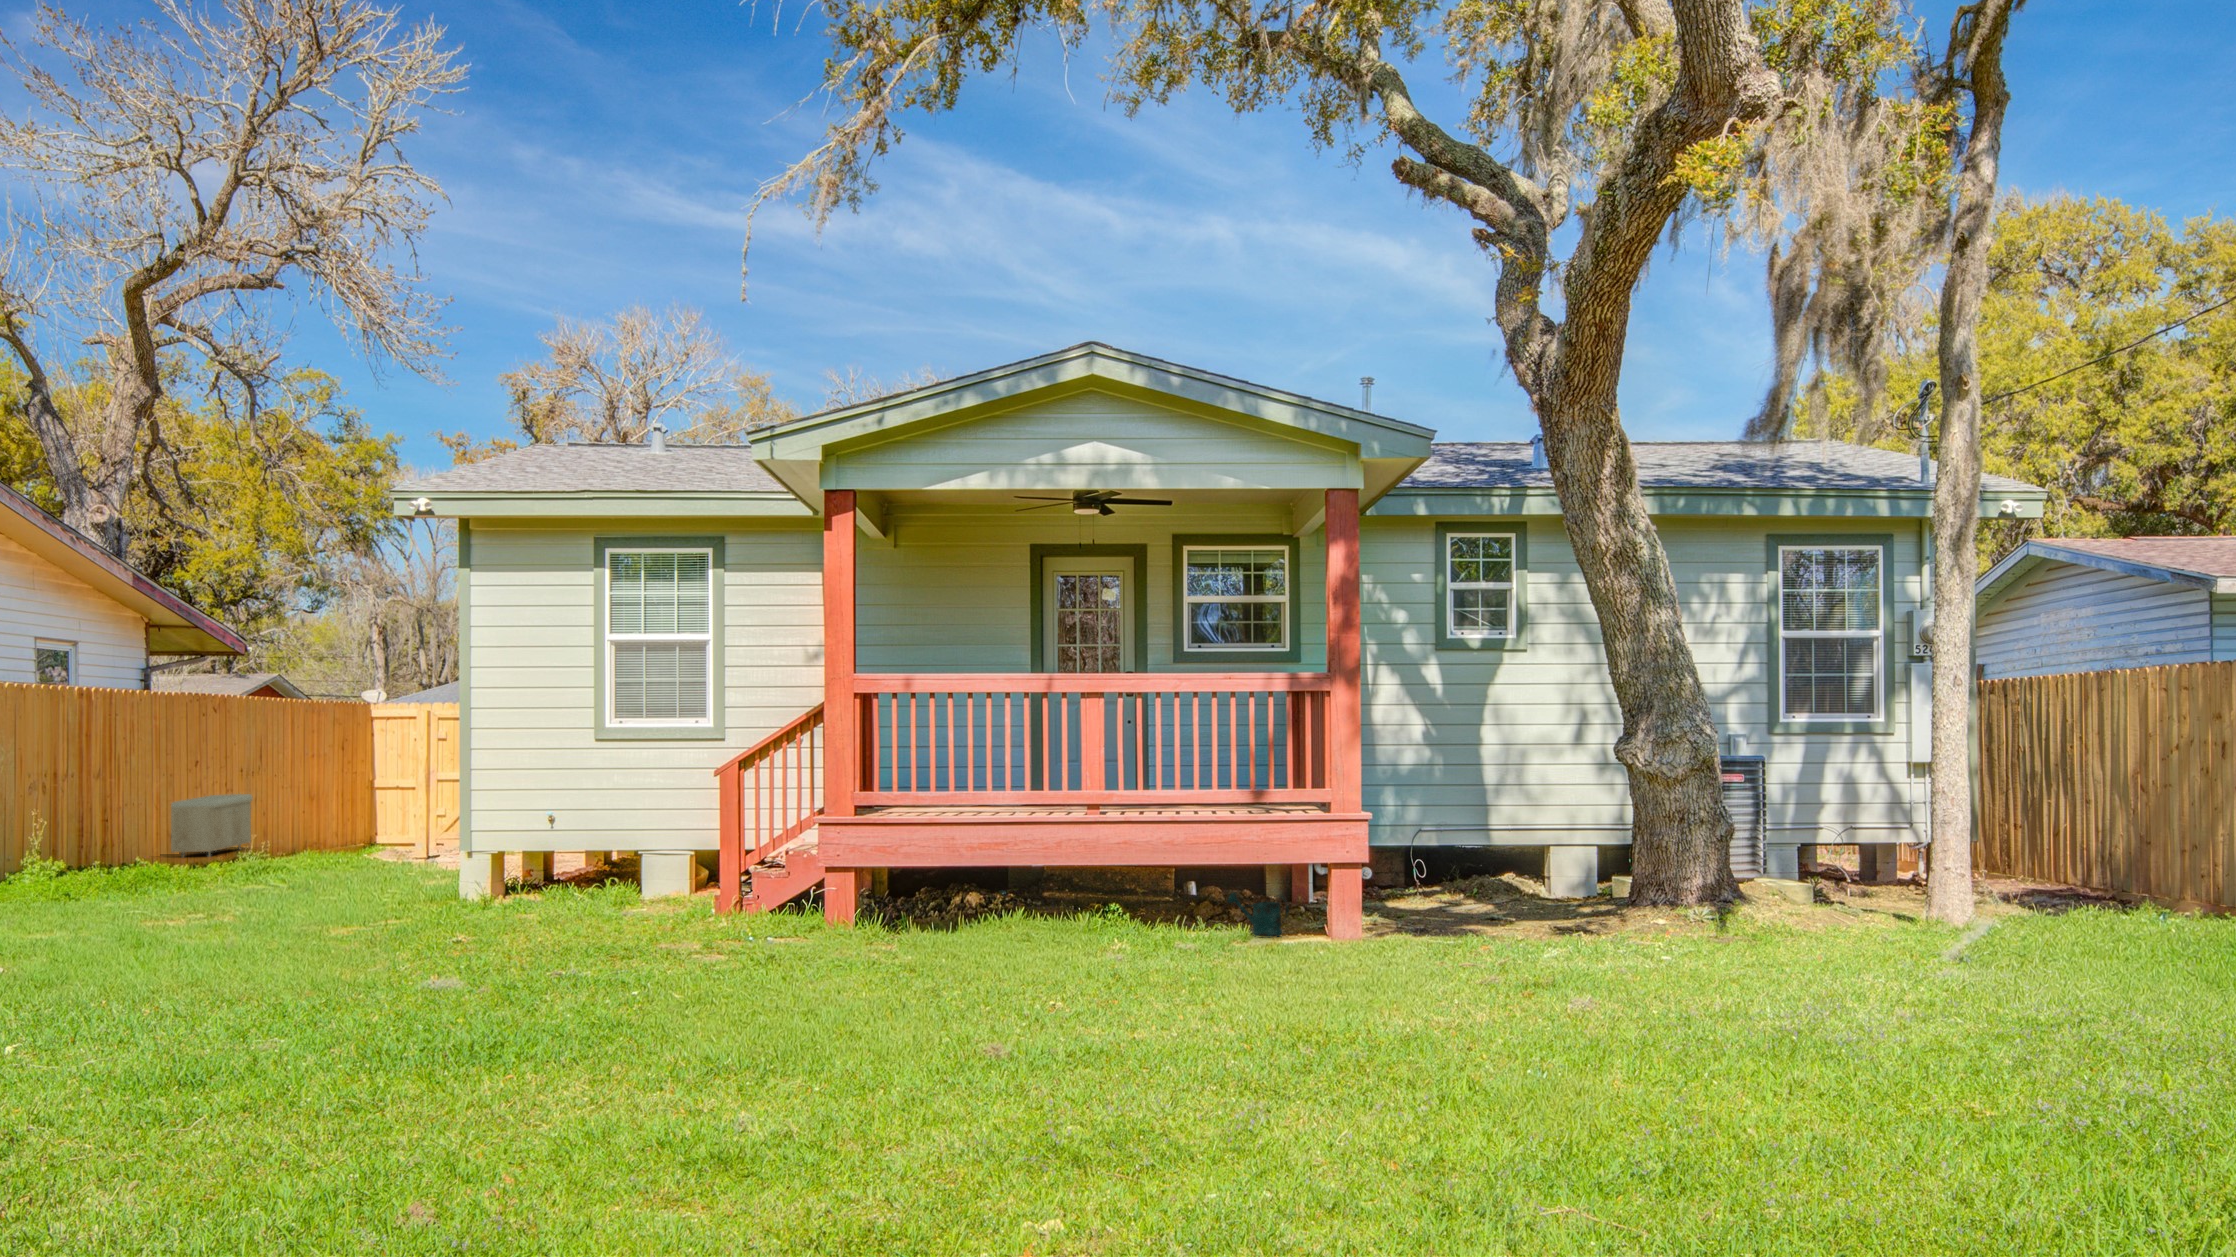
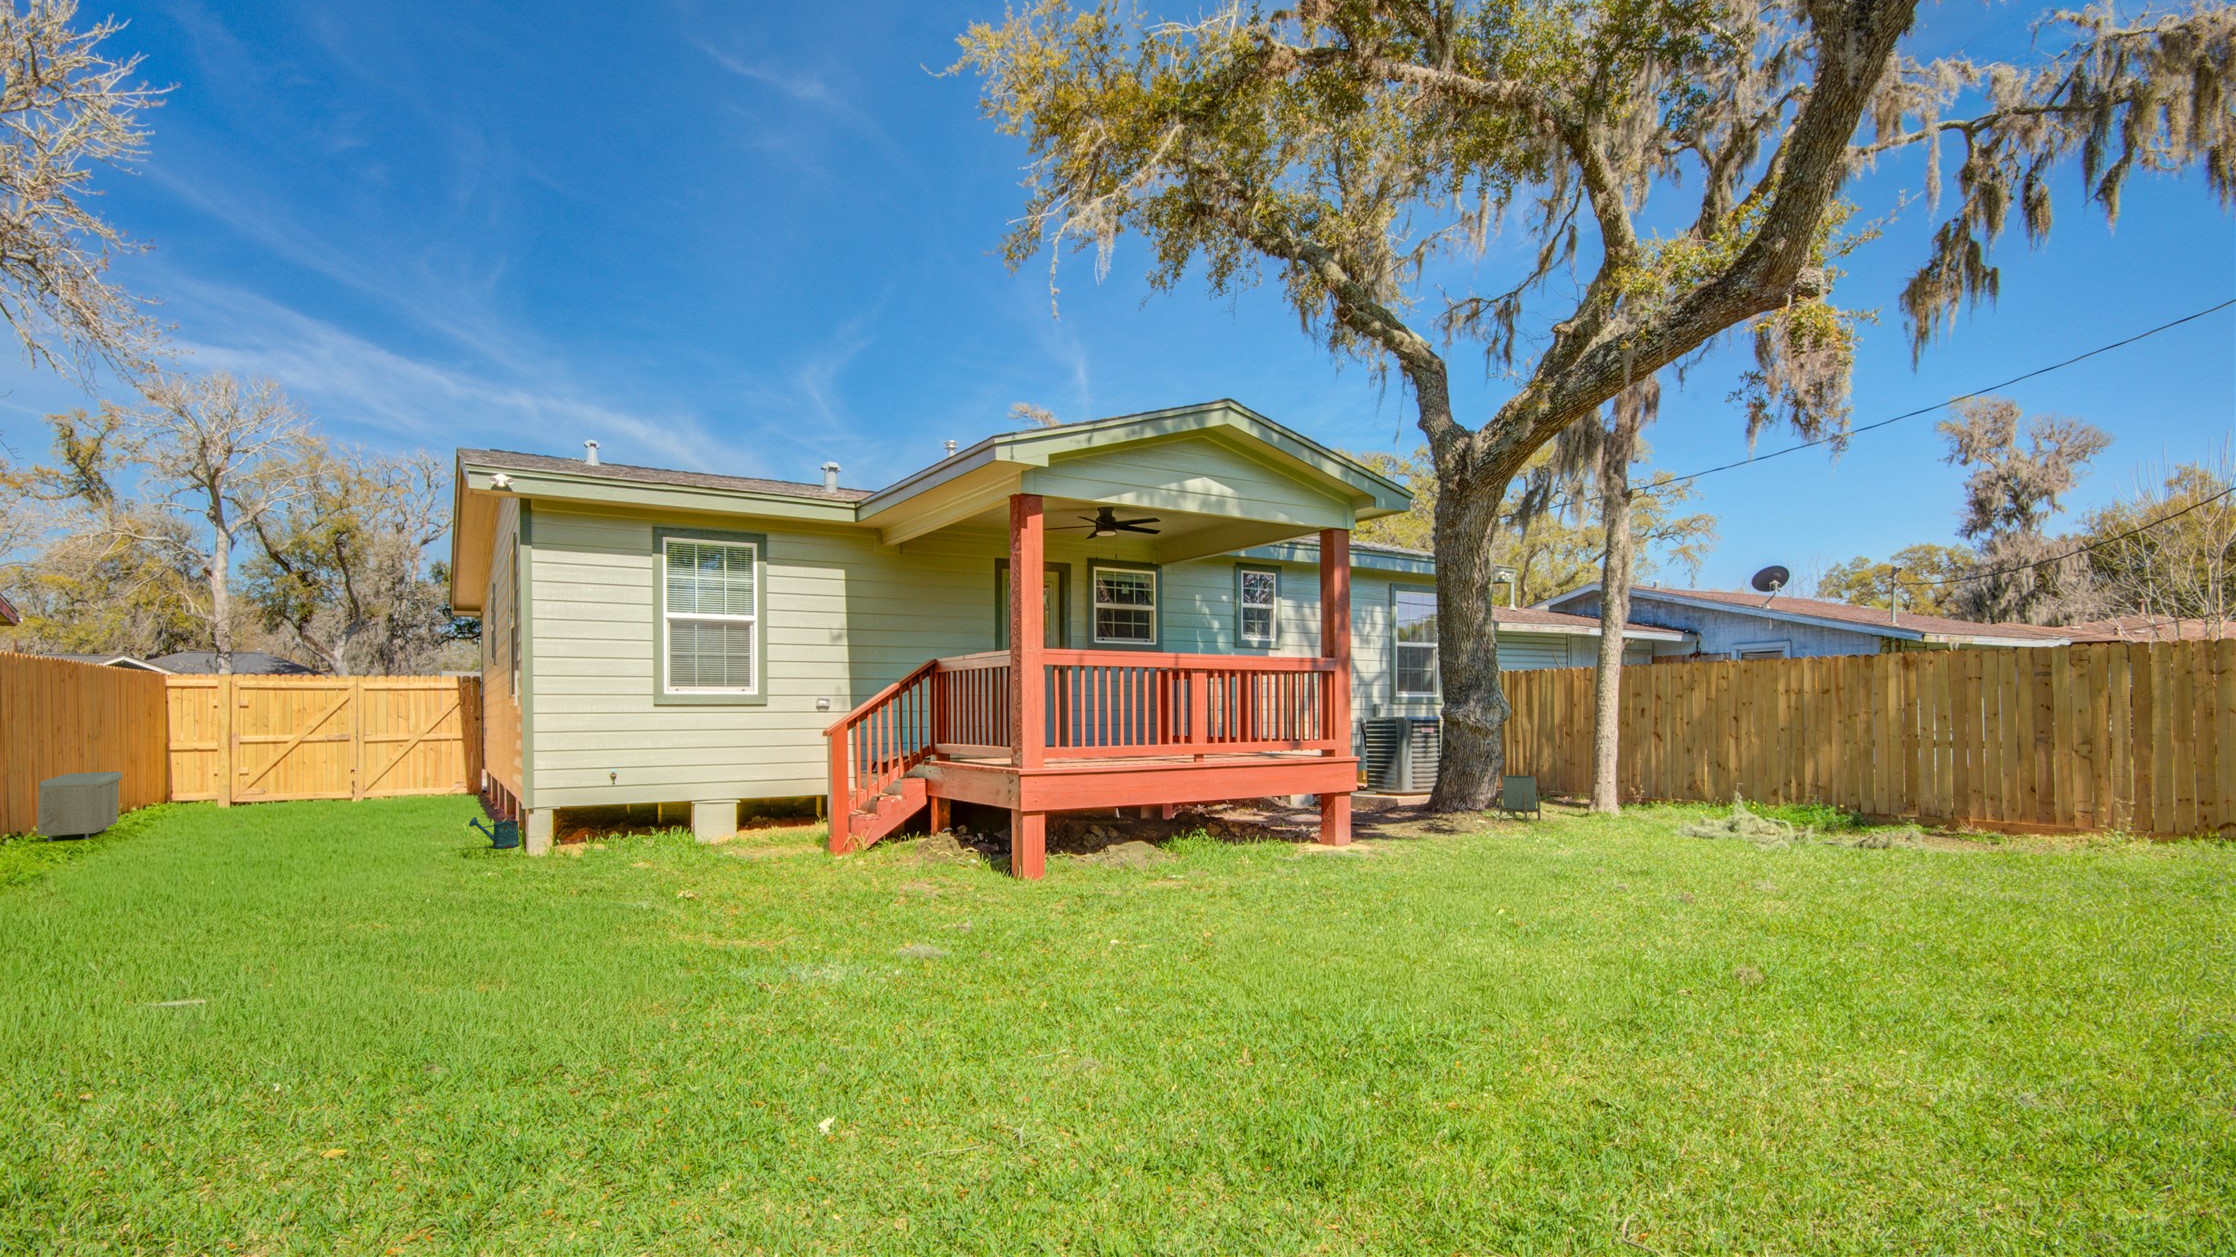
planter: none [1696,851,1762,926] -> present [1499,775,1540,822]
watering can: present [1228,892,1288,938] -> present [469,815,526,849]

